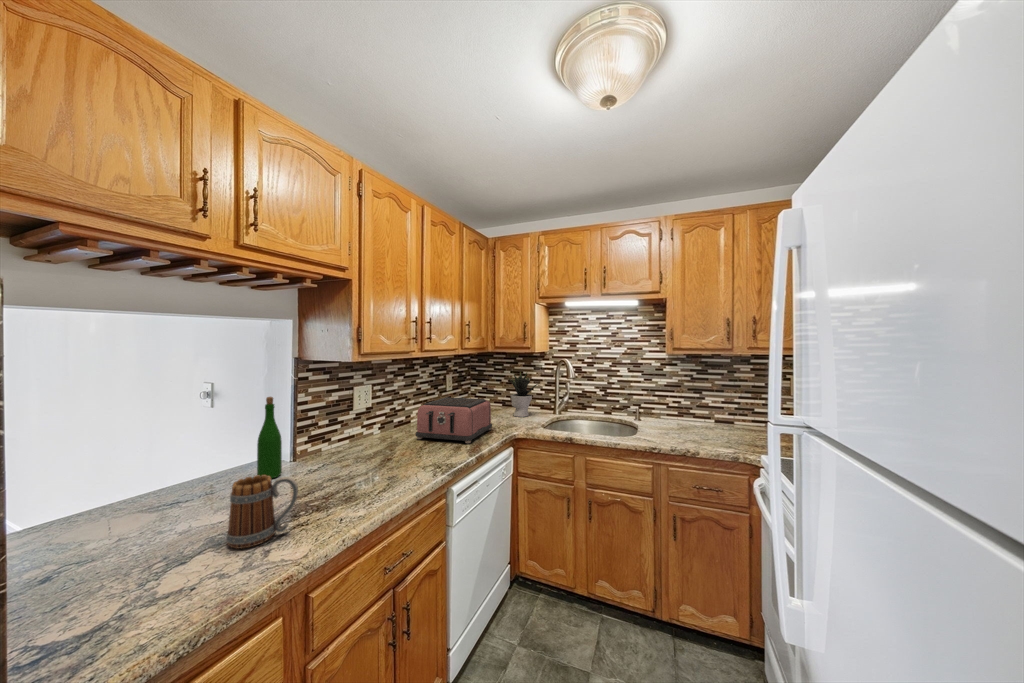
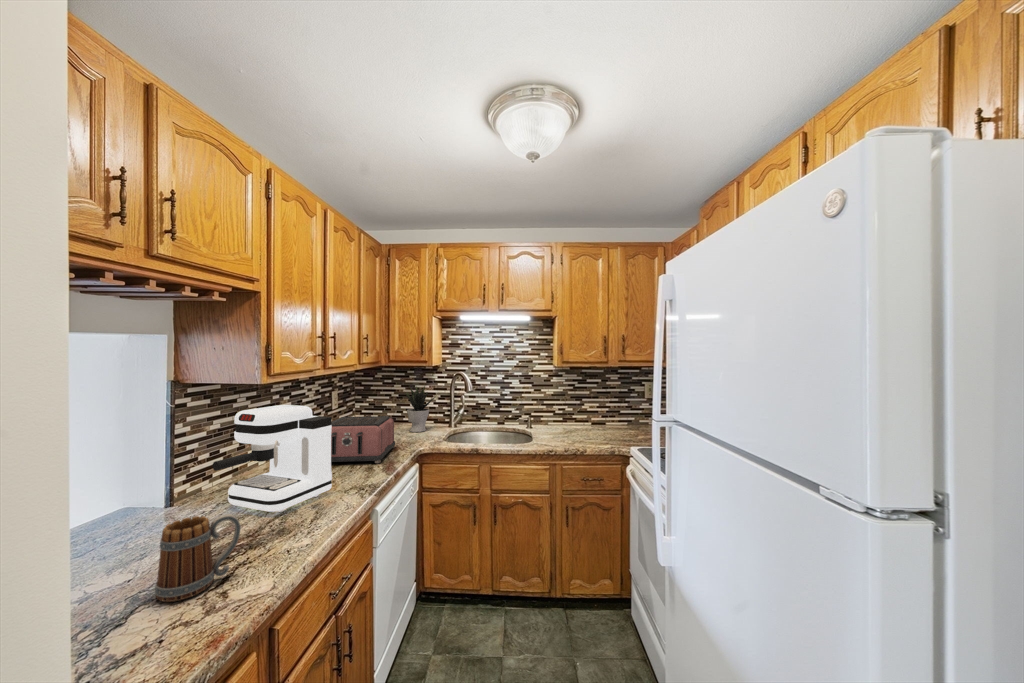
coffee maker: none [312,383,413,479] -> present [213,405,332,512]
wine bottle: present [257,397,282,478] -> none [130,429,164,531]

